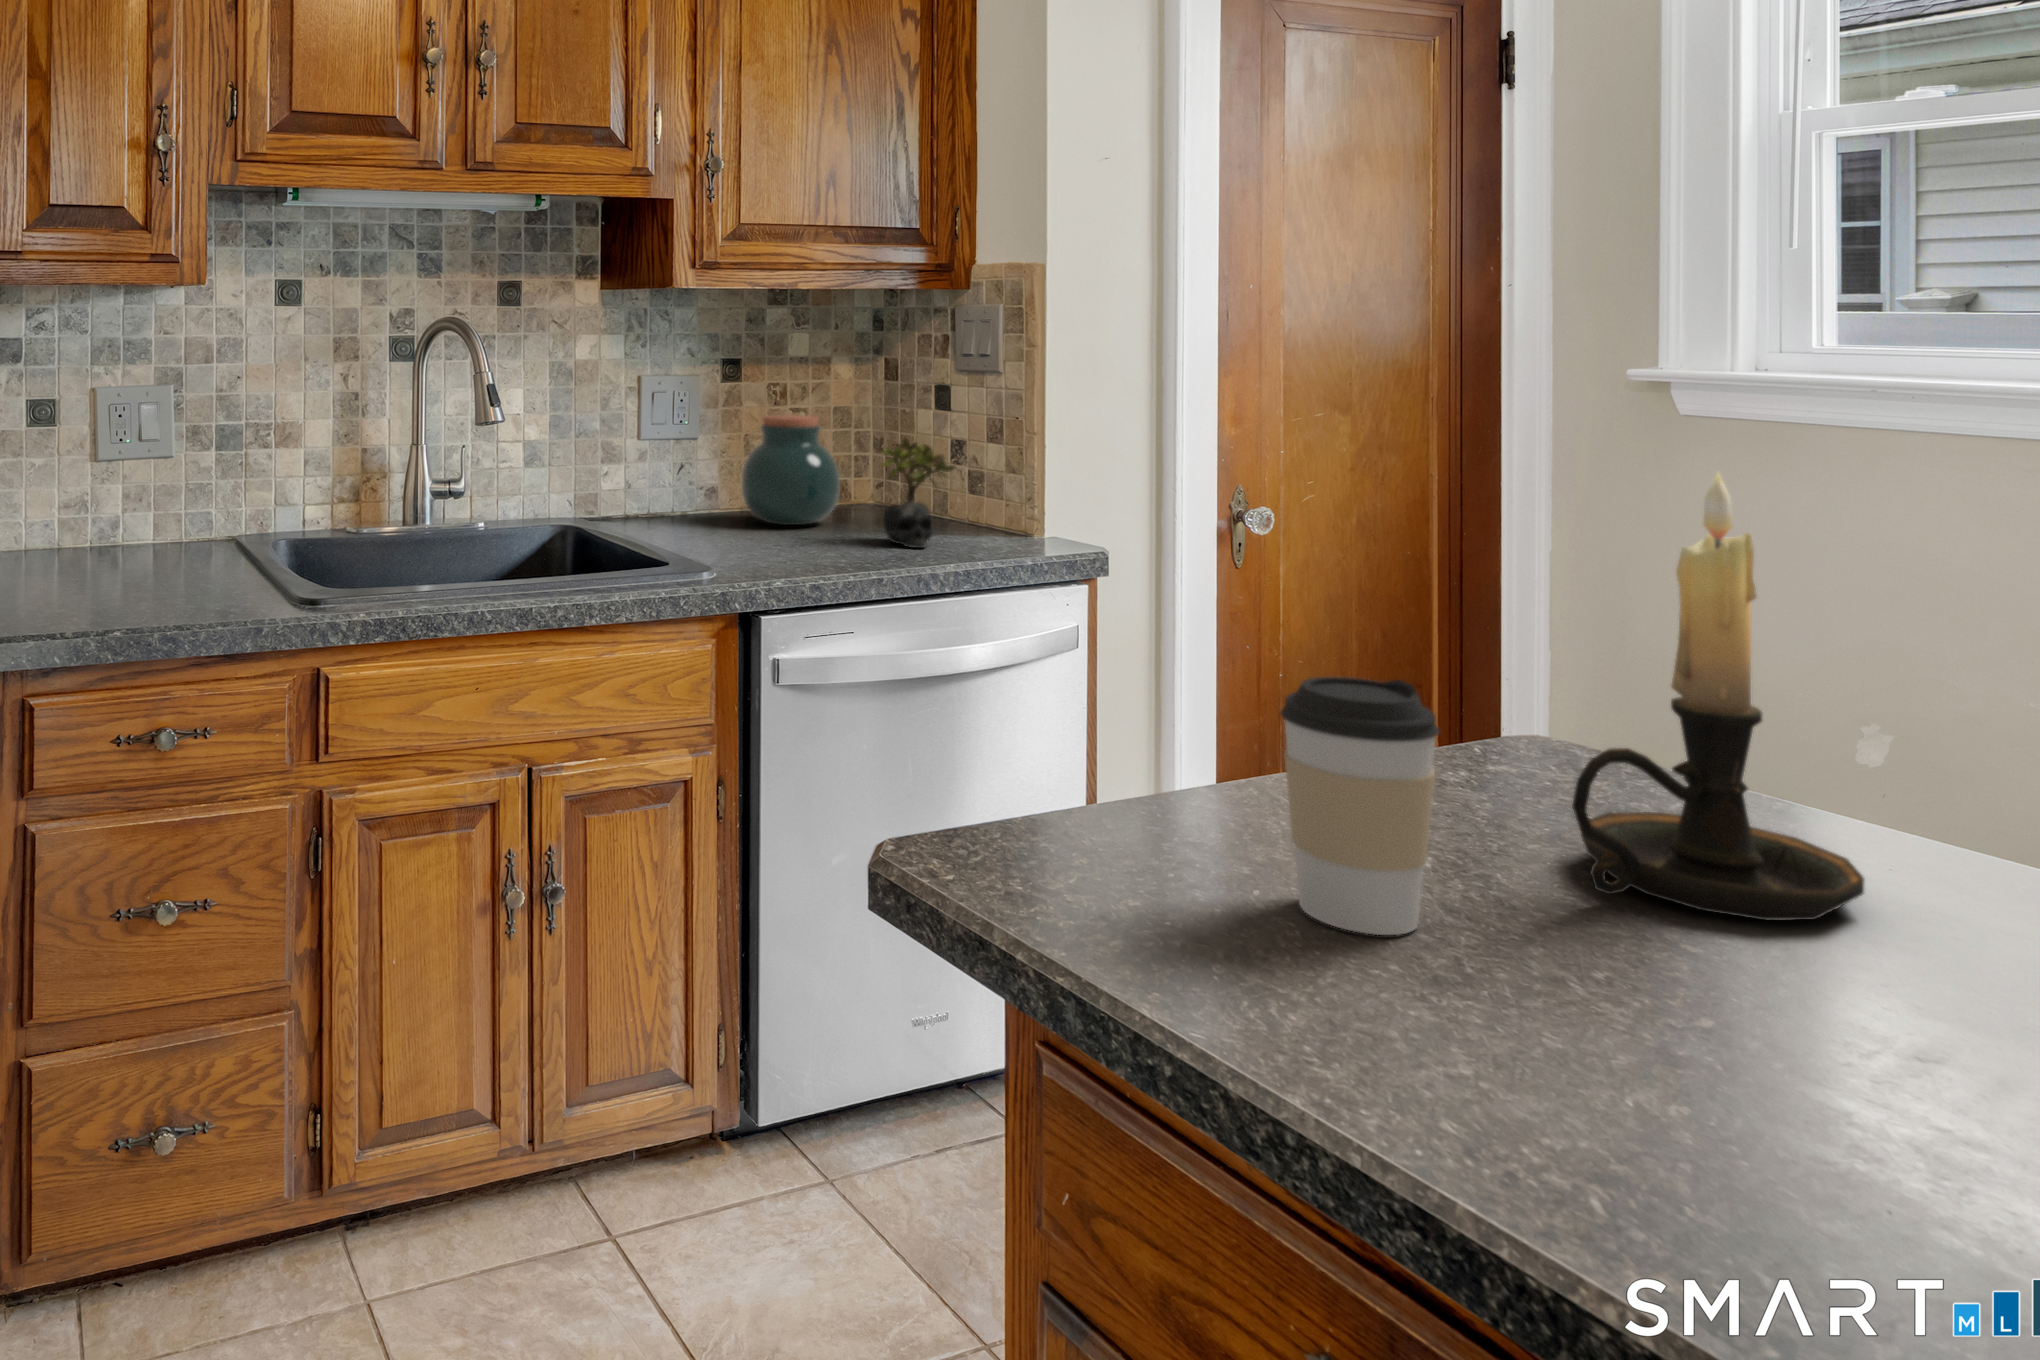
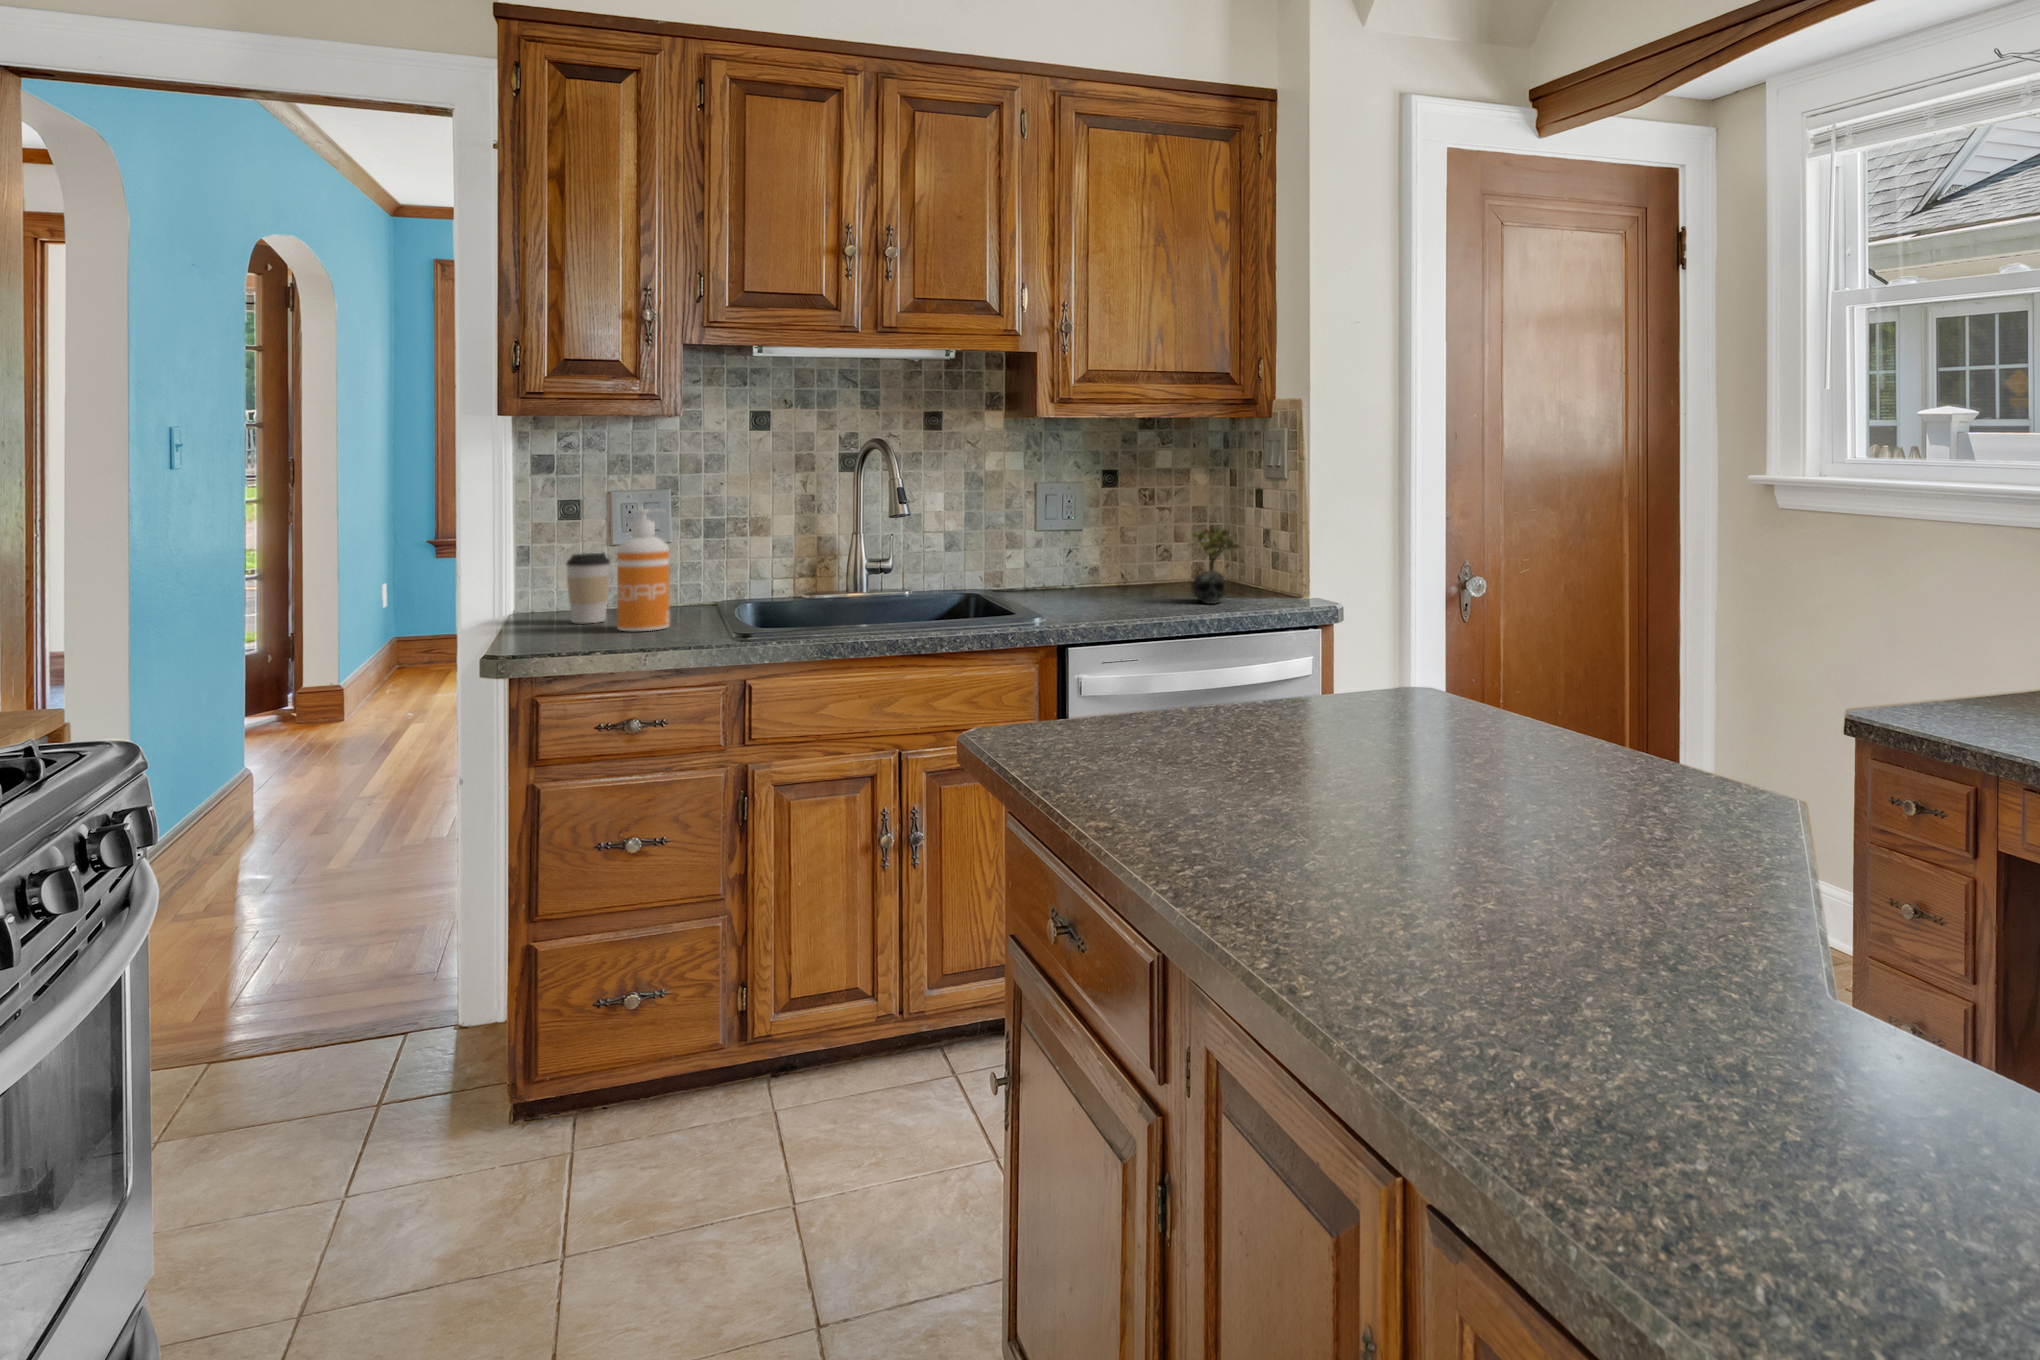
jar: present [741,415,840,525] -> none [1108,511,1181,592]
soap dispenser: none [128,416,199,592] -> present [617,509,670,631]
candle holder: present [1572,473,1864,920] -> none [1253,514,1396,730]
coffee cup: present [1281,677,1439,935] -> present [566,553,610,623]

